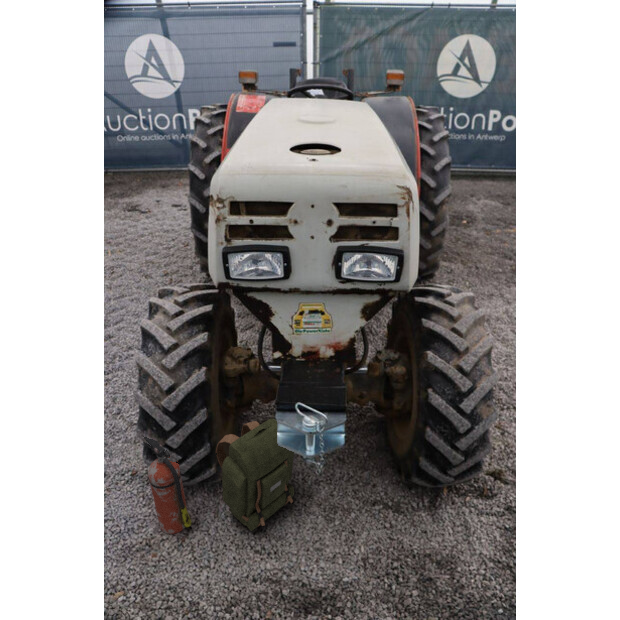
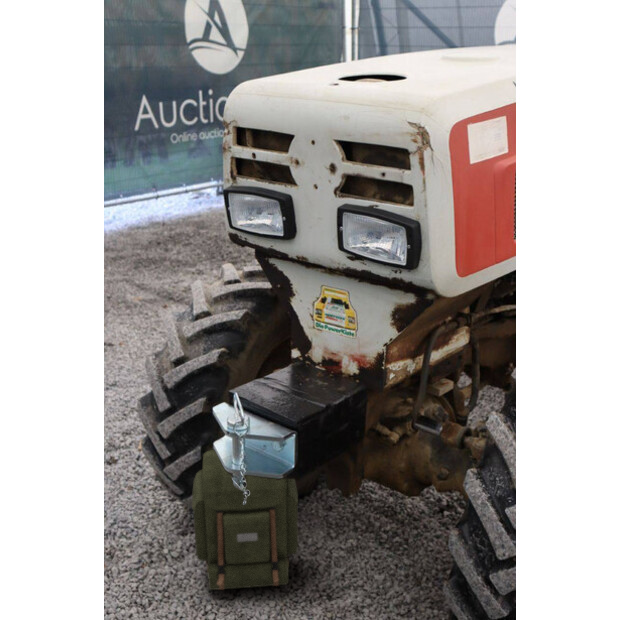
fire extinguisher: present [143,436,192,534] -> none [121,409,170,555]

